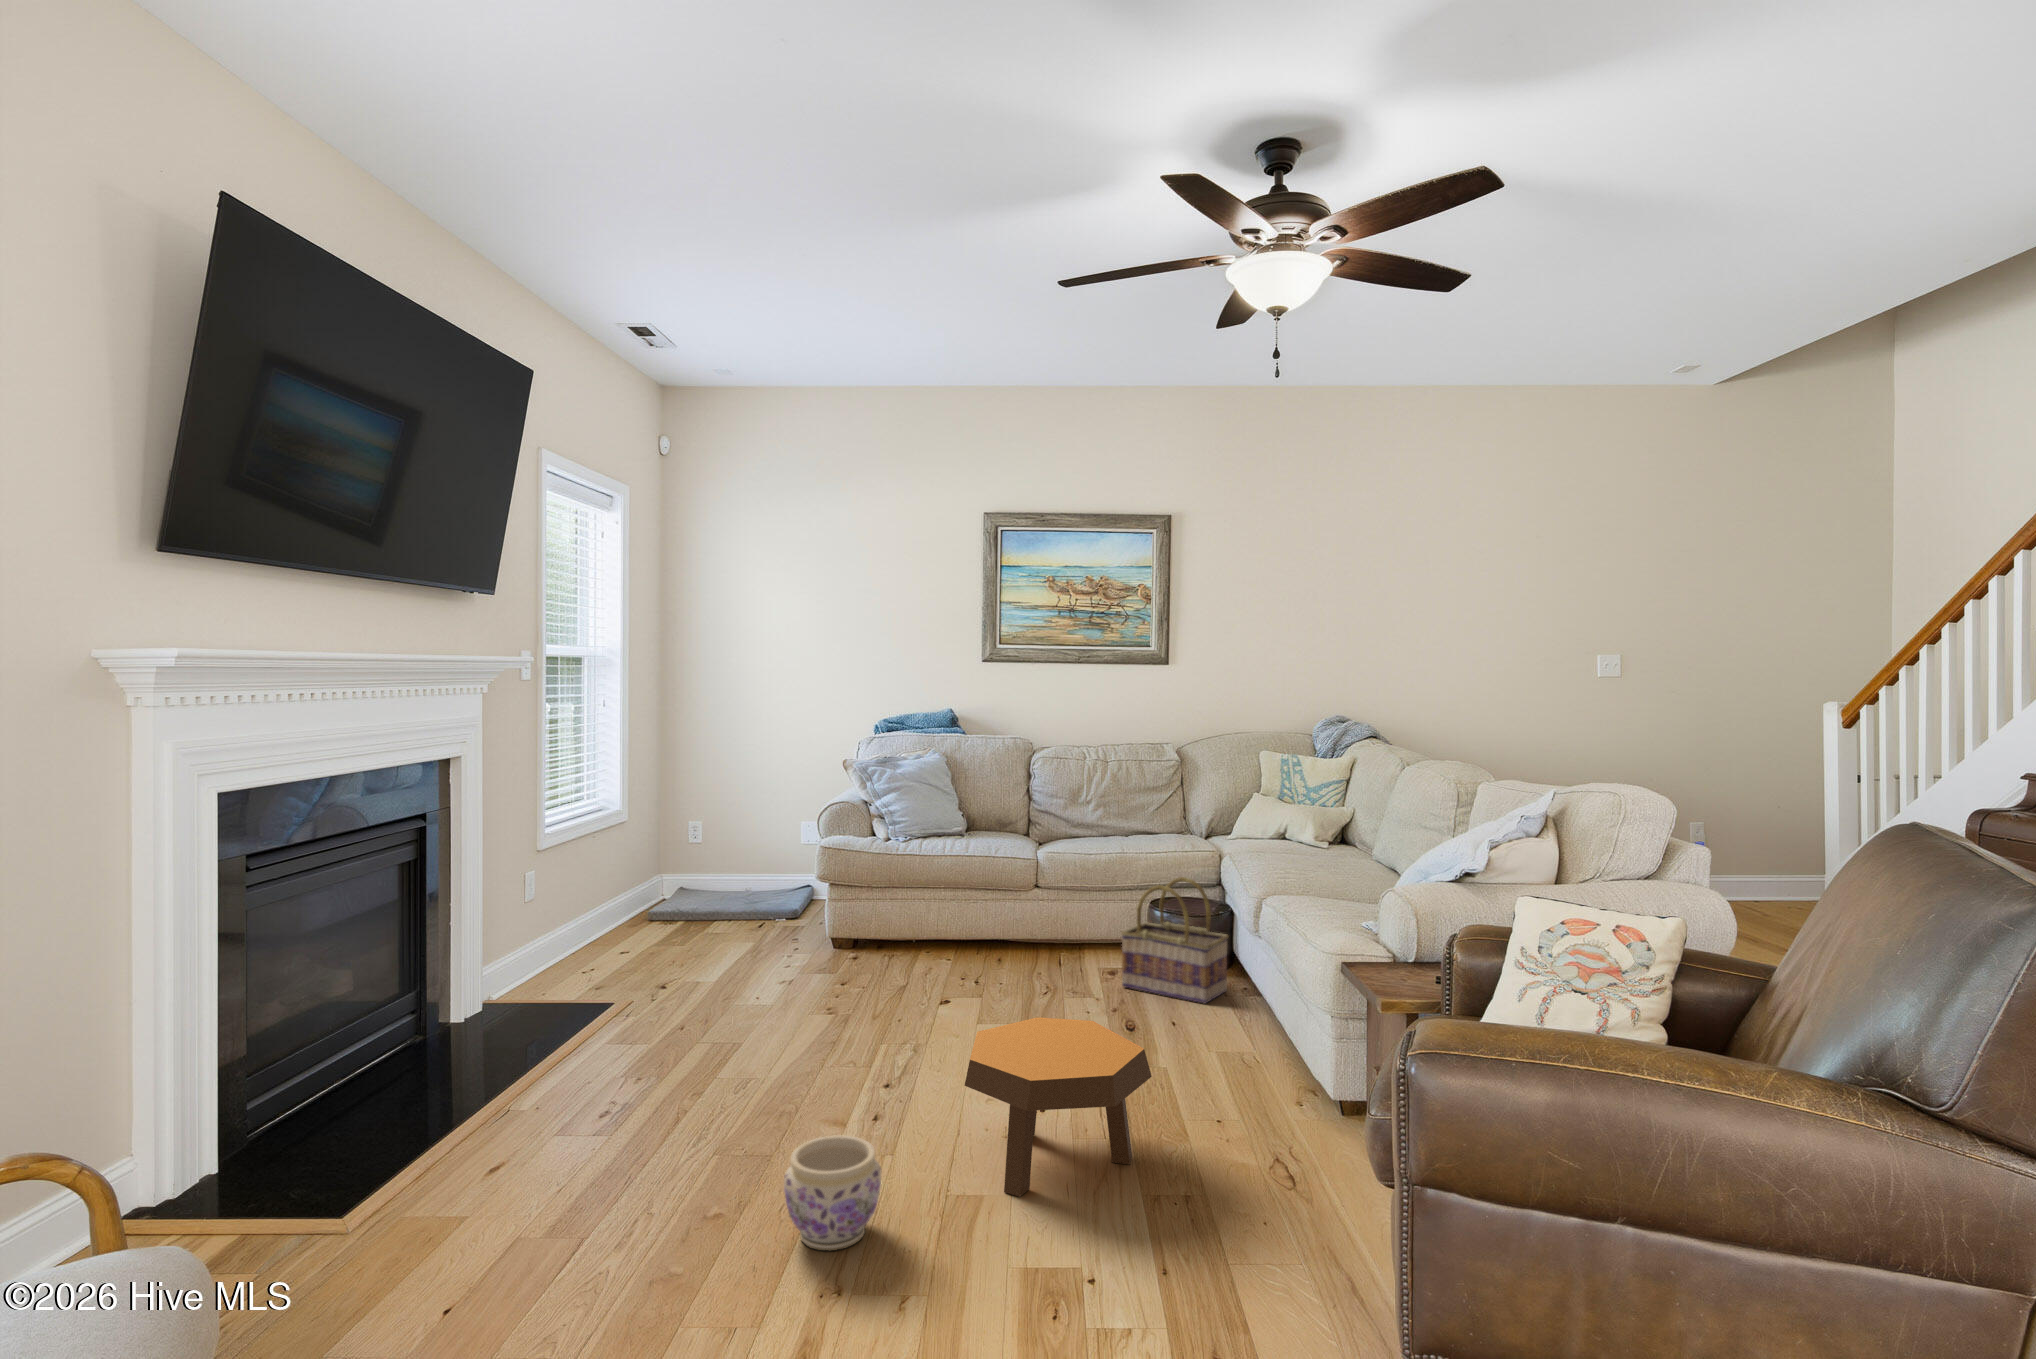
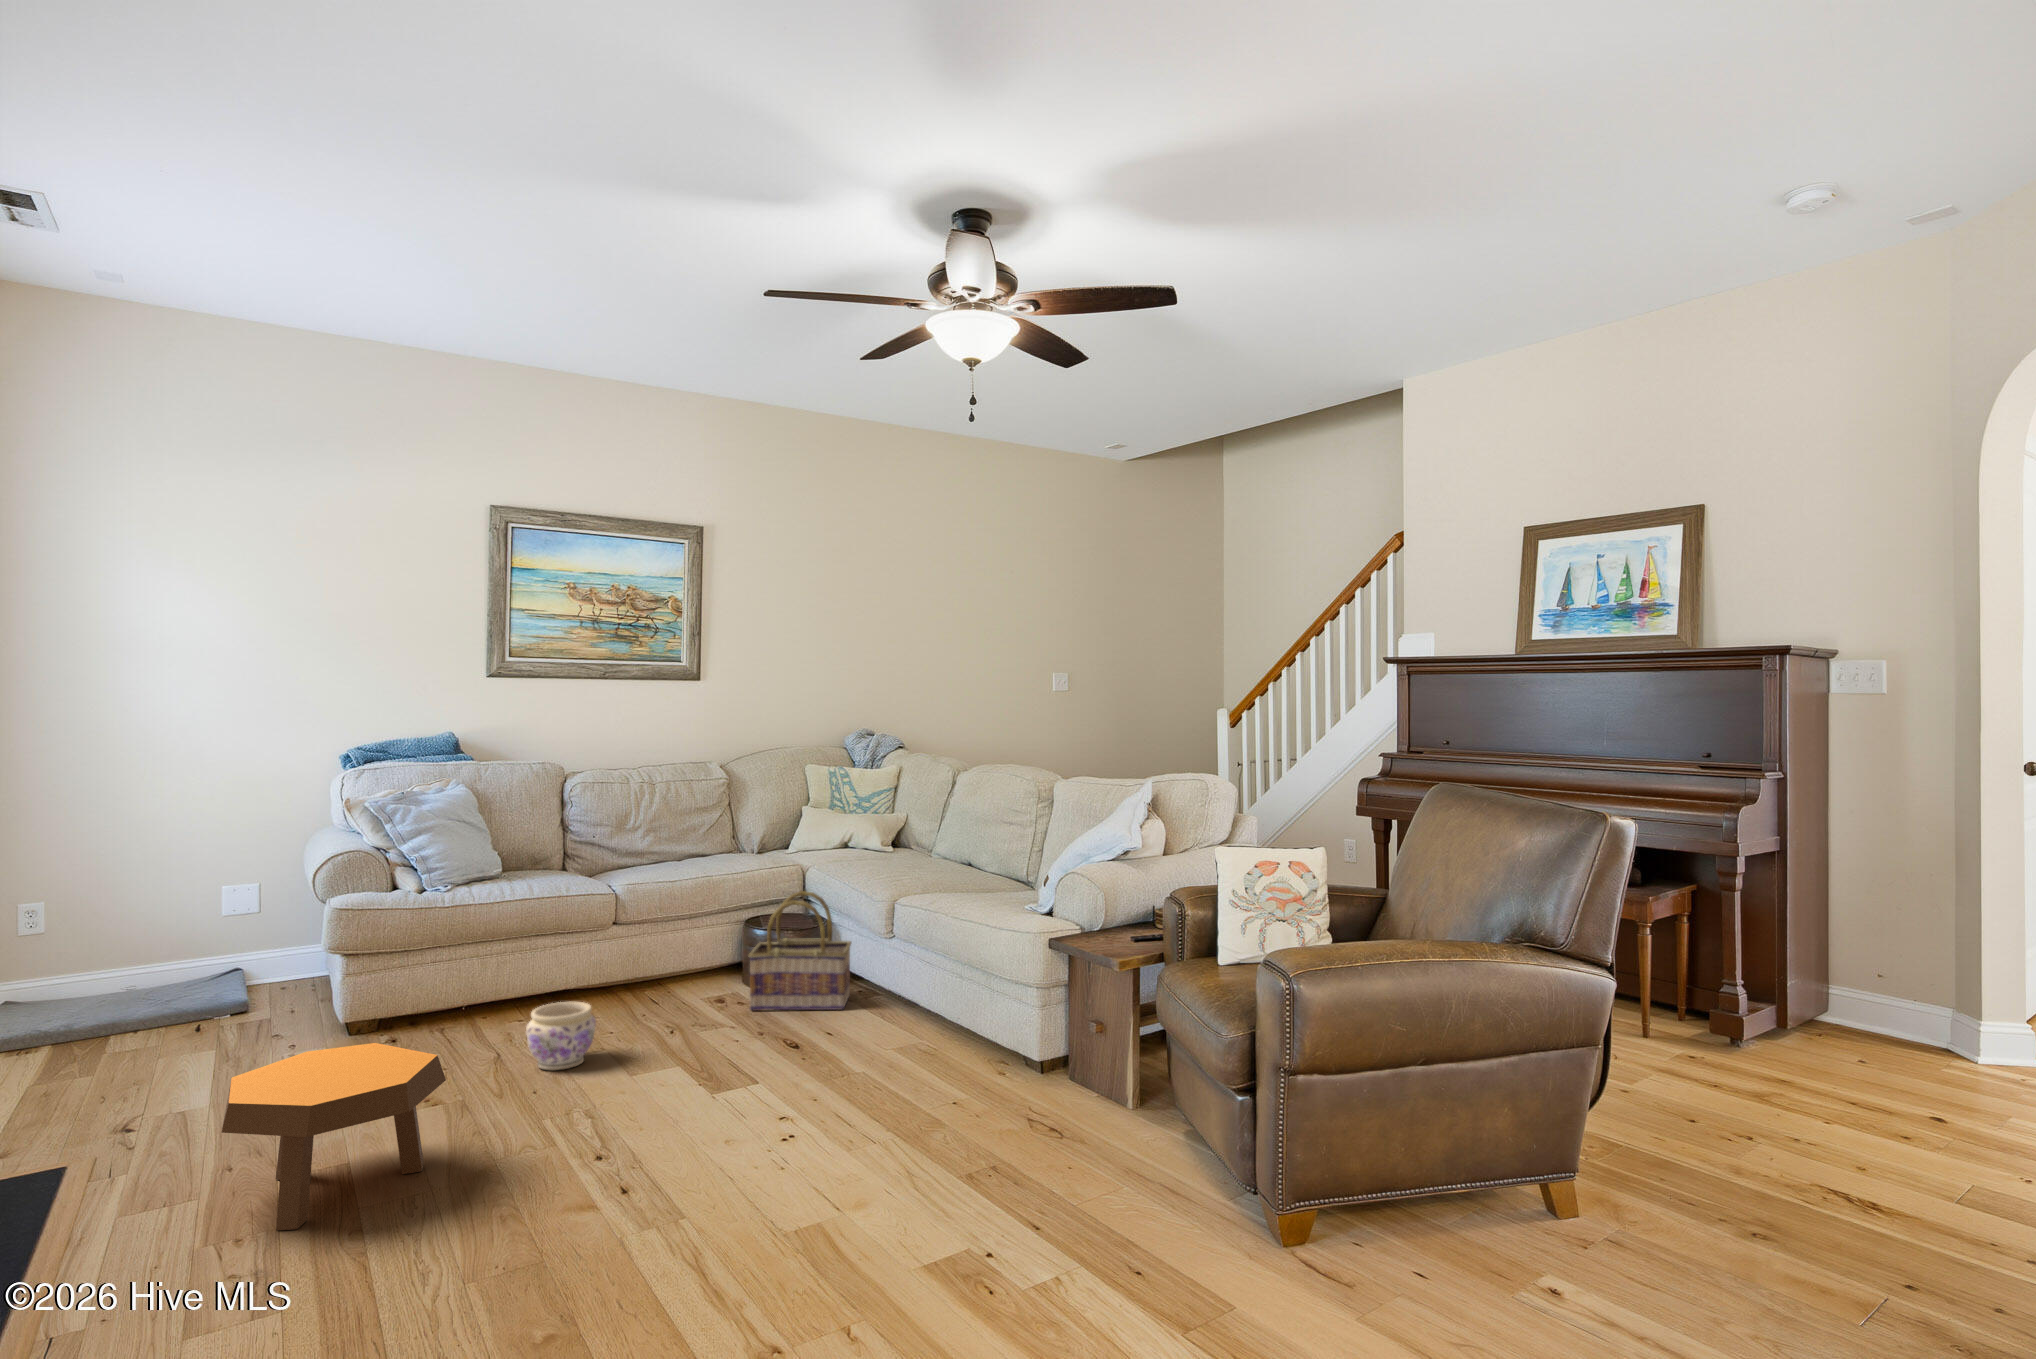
footstool: present [965,1017,1152,1197] -> present [222,1043,446,1230]
planter: present [784,1135,881,1251] -> present [526,1002,596,1071]

